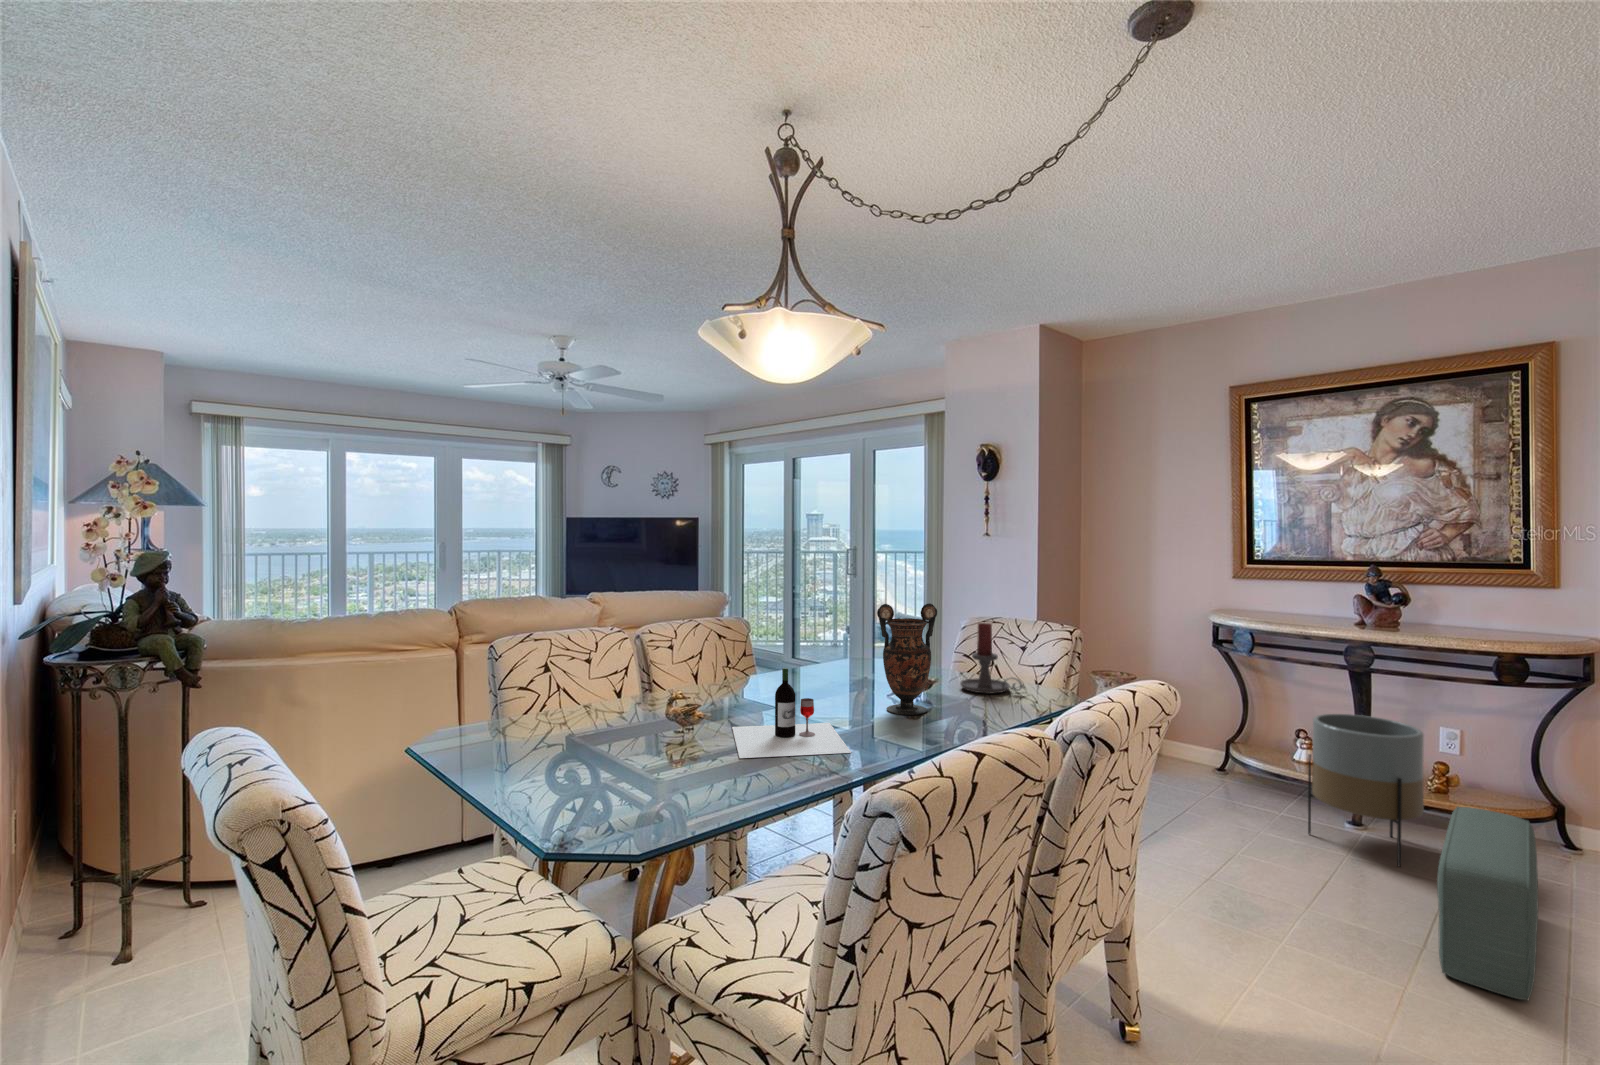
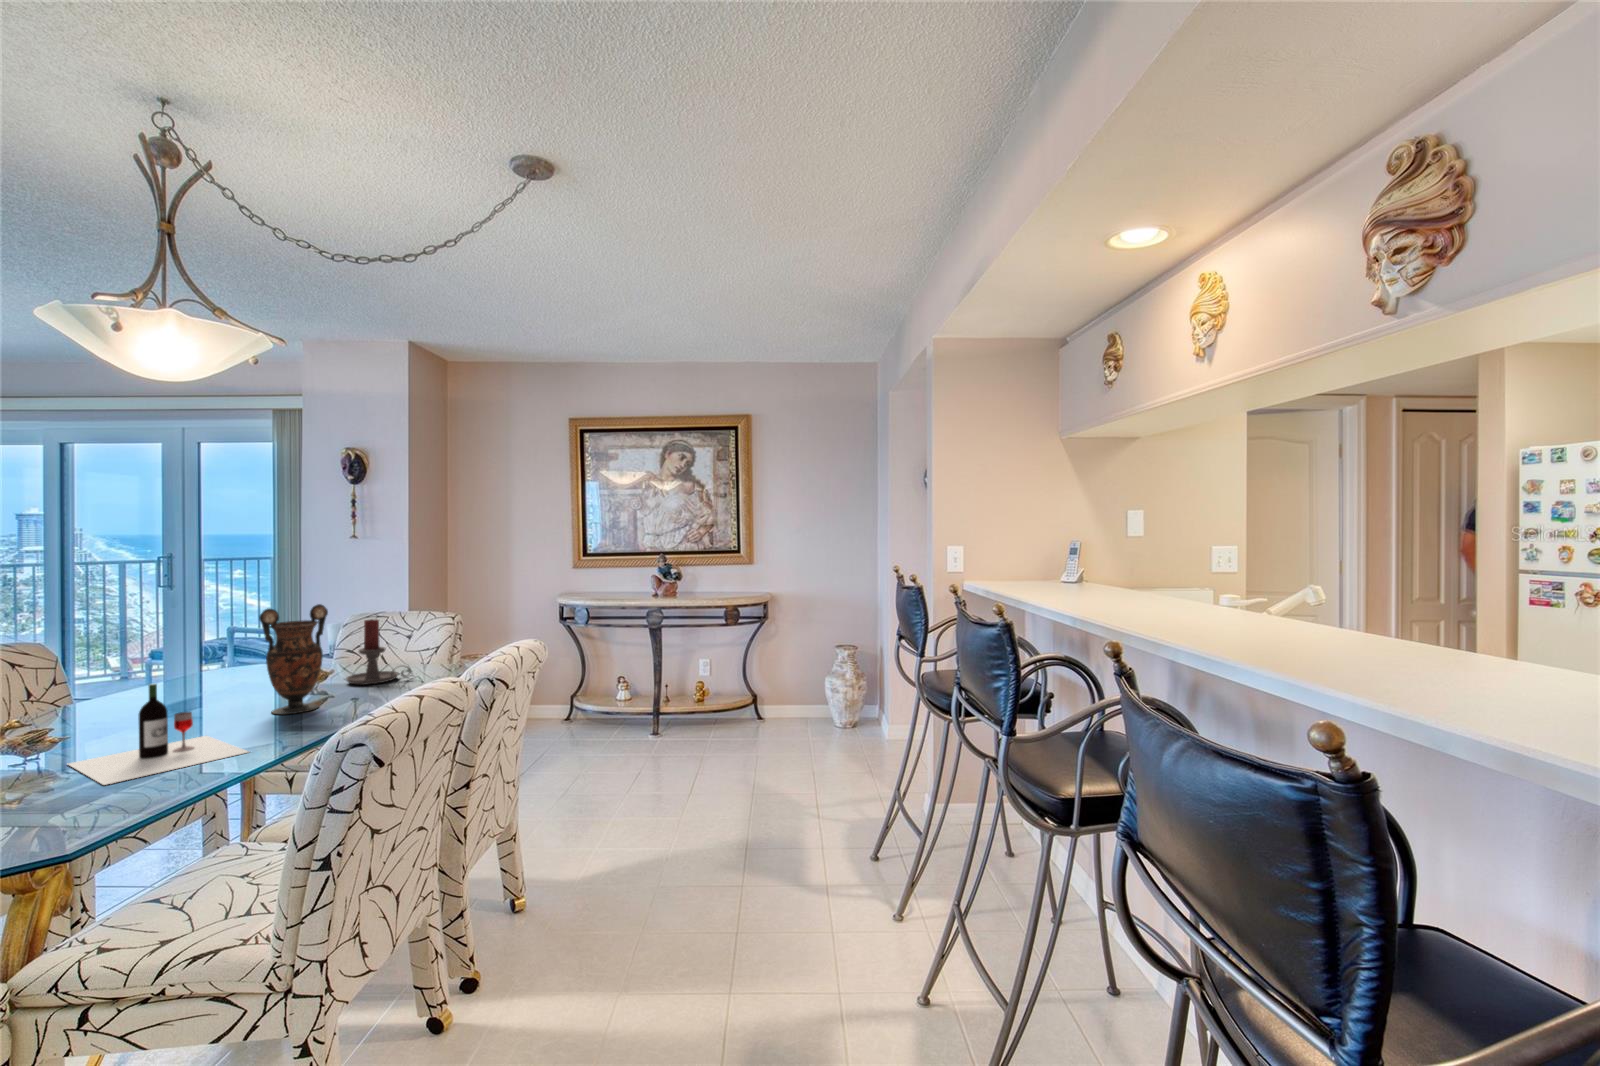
planter: present [1308,714,1424,867] -> none [626,658,690,753]
pouf: present [1437,807,1538,1000] -> none [694,702,739,803]

